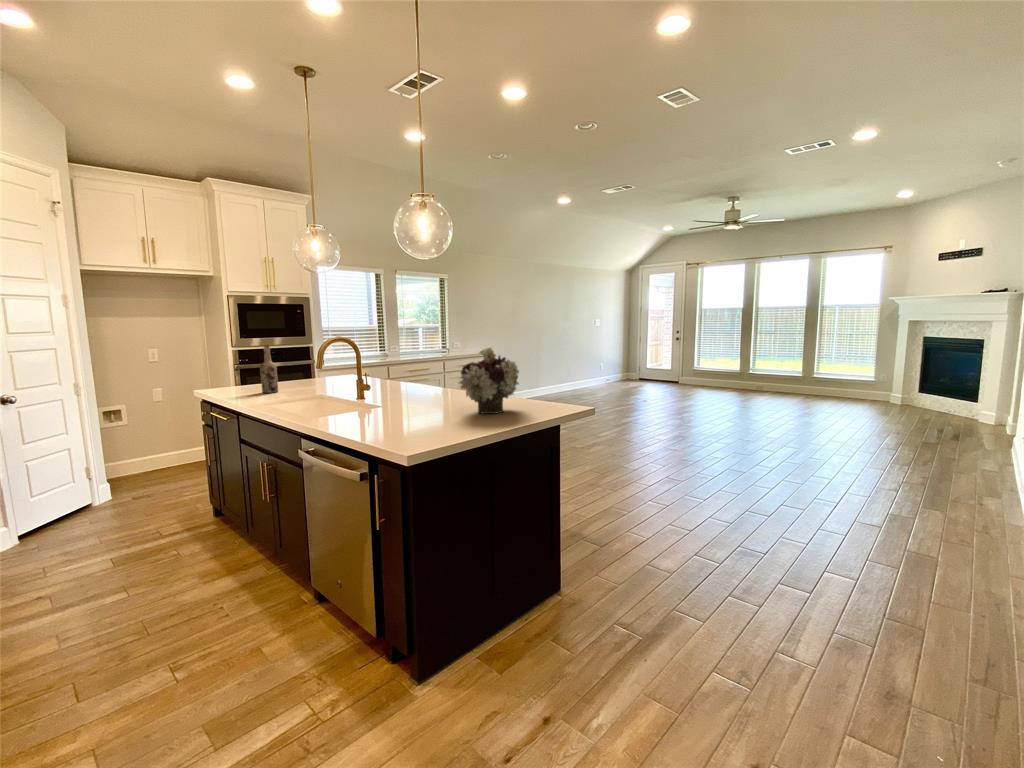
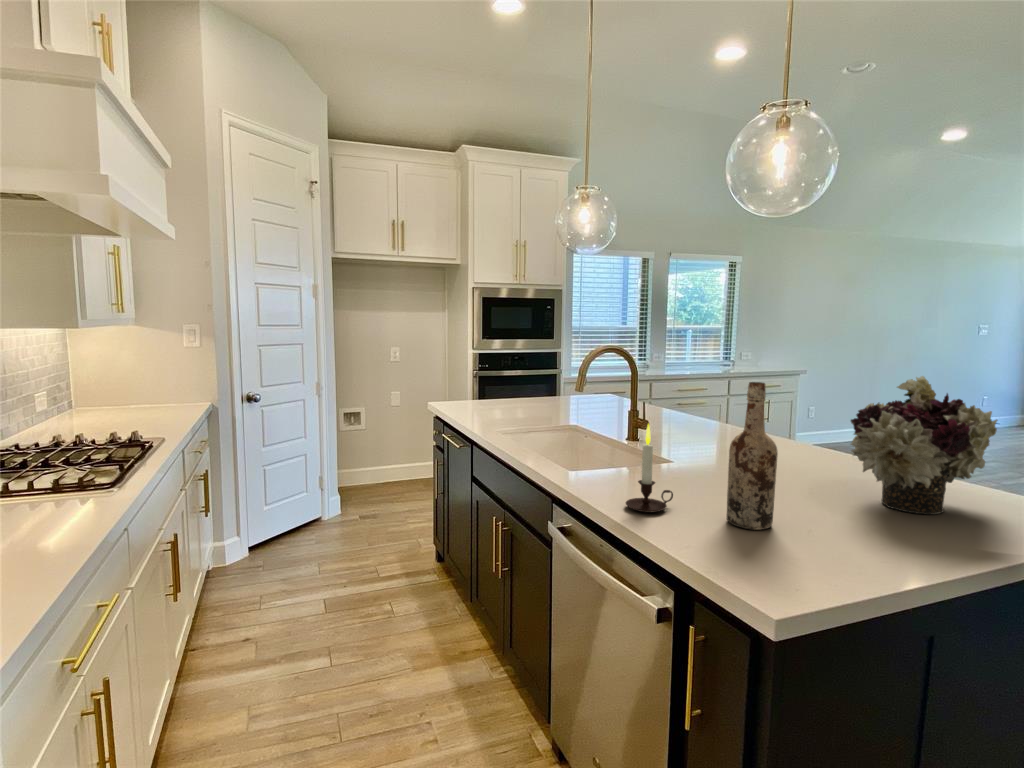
wine bottle: present [260,345,278,393] -> present [727,382,778,530]
candle: none [342,380,369,430] -> present [626,424,673,512]

